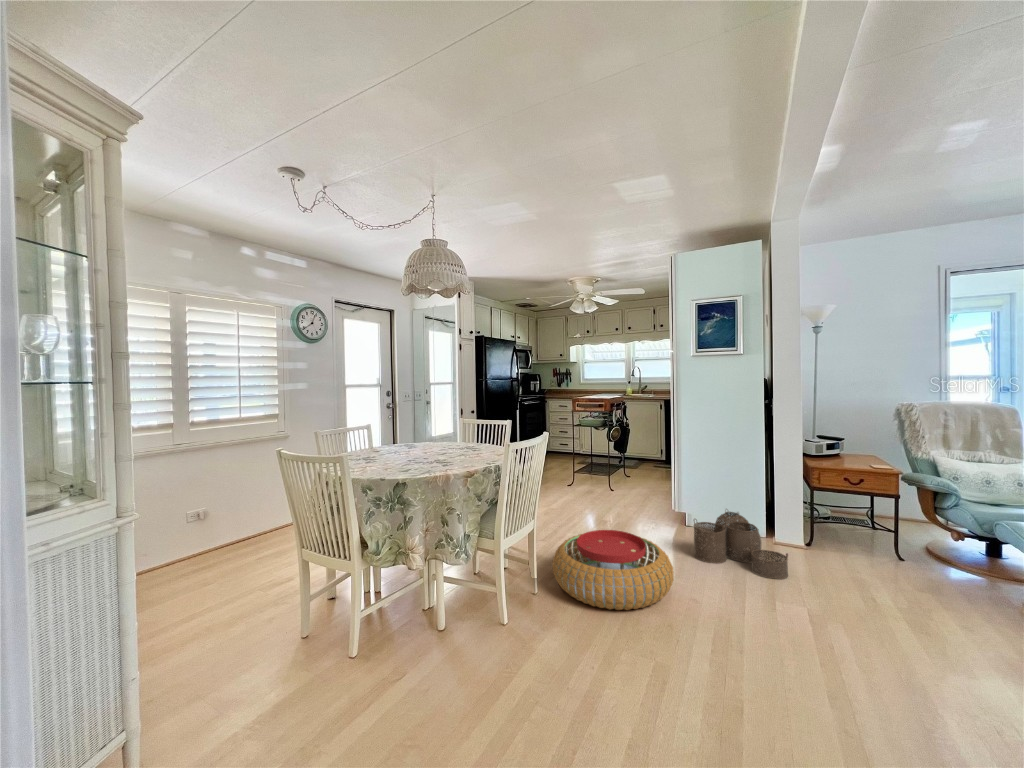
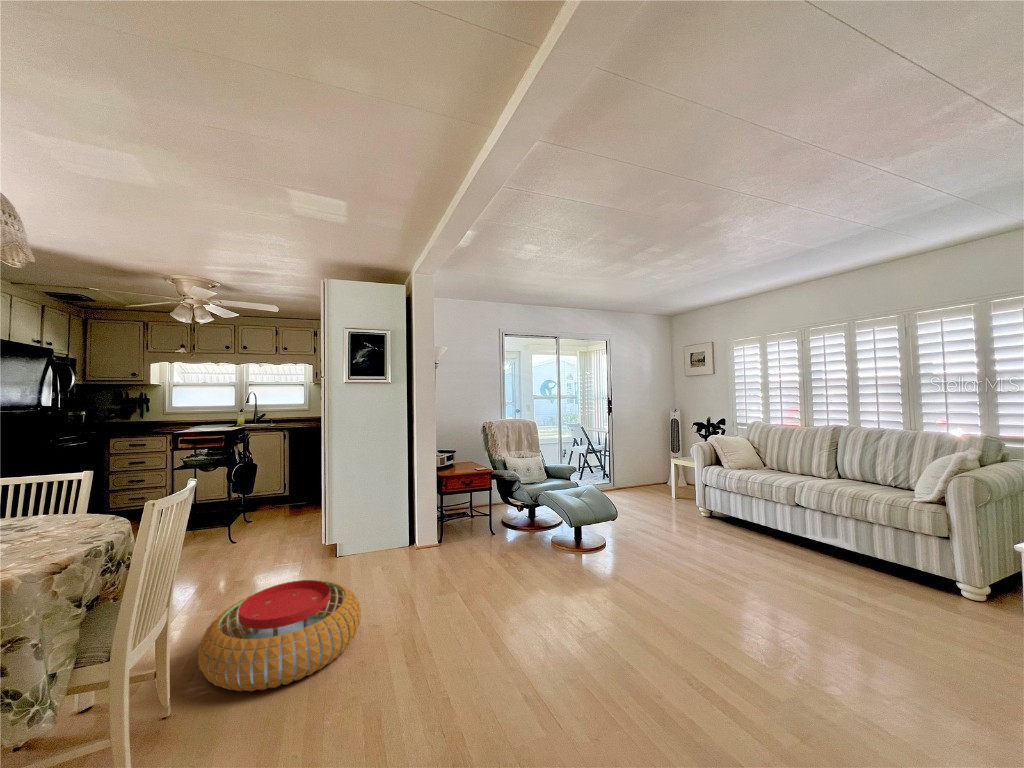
woven basket: present [694,511,788,579] -> none [358,527,439,584]

